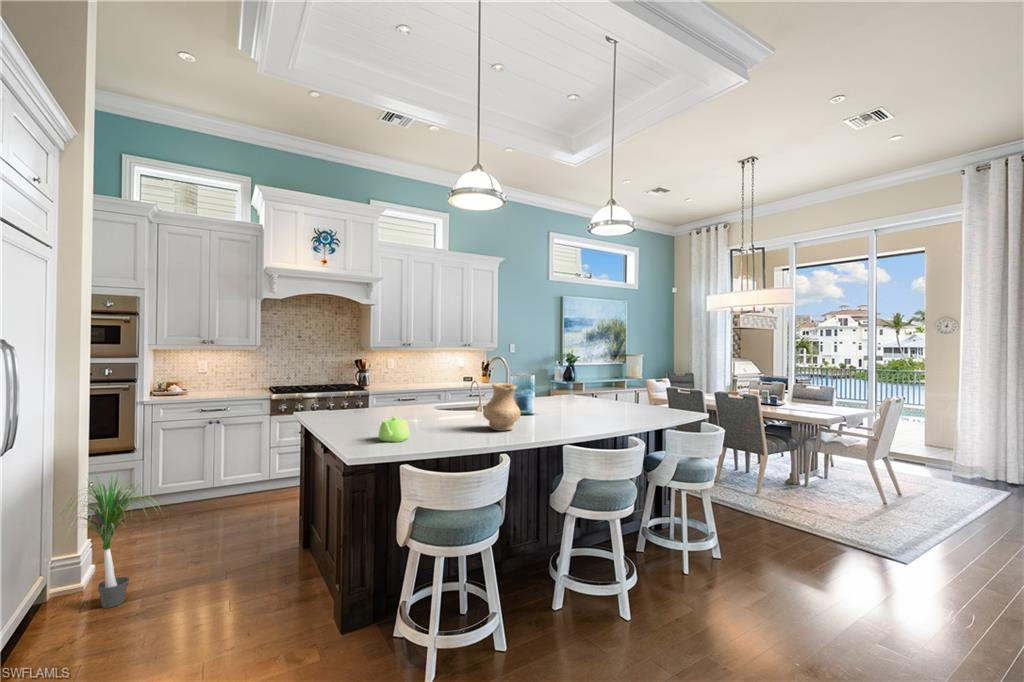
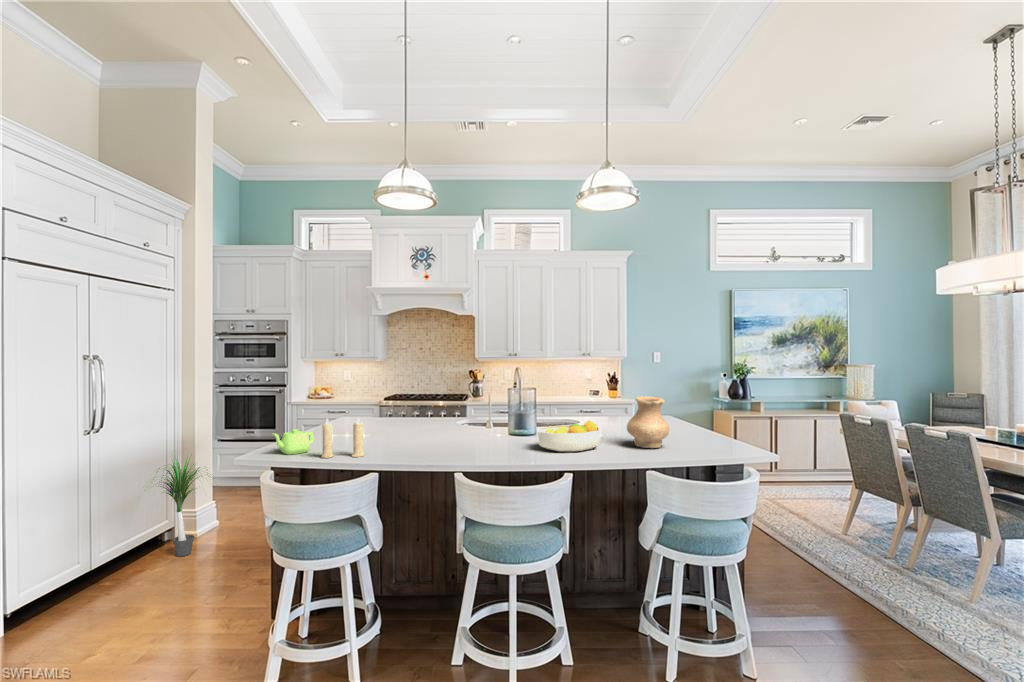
vase: present [483,383,520,431] -> present [627,396,669,448]
fruit bowl: none [572,394,614,419] -> present [538,420,601,452]
candle: none [436,399,472,440] -> present [321,418,364,458]

